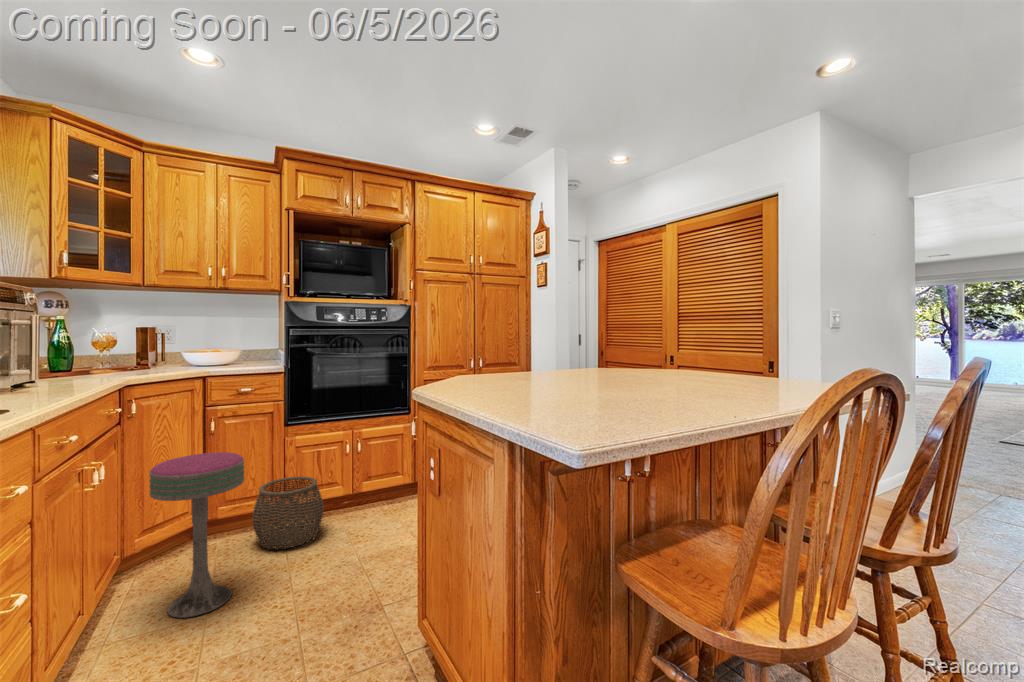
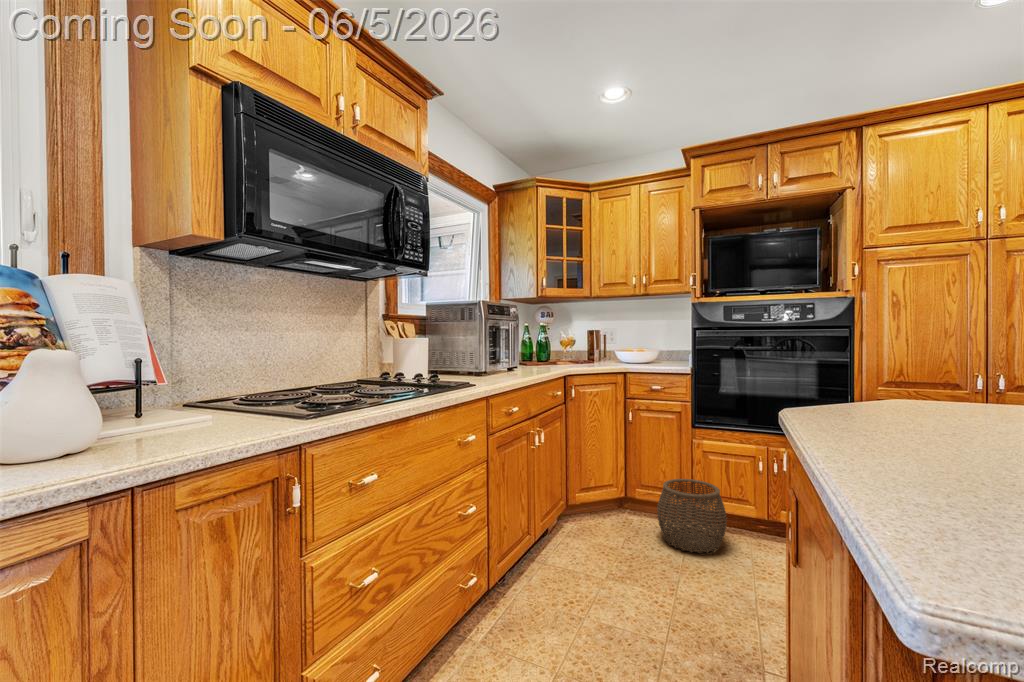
bar stool: present [149,452,244,618] -> none [569,438,637,579]

